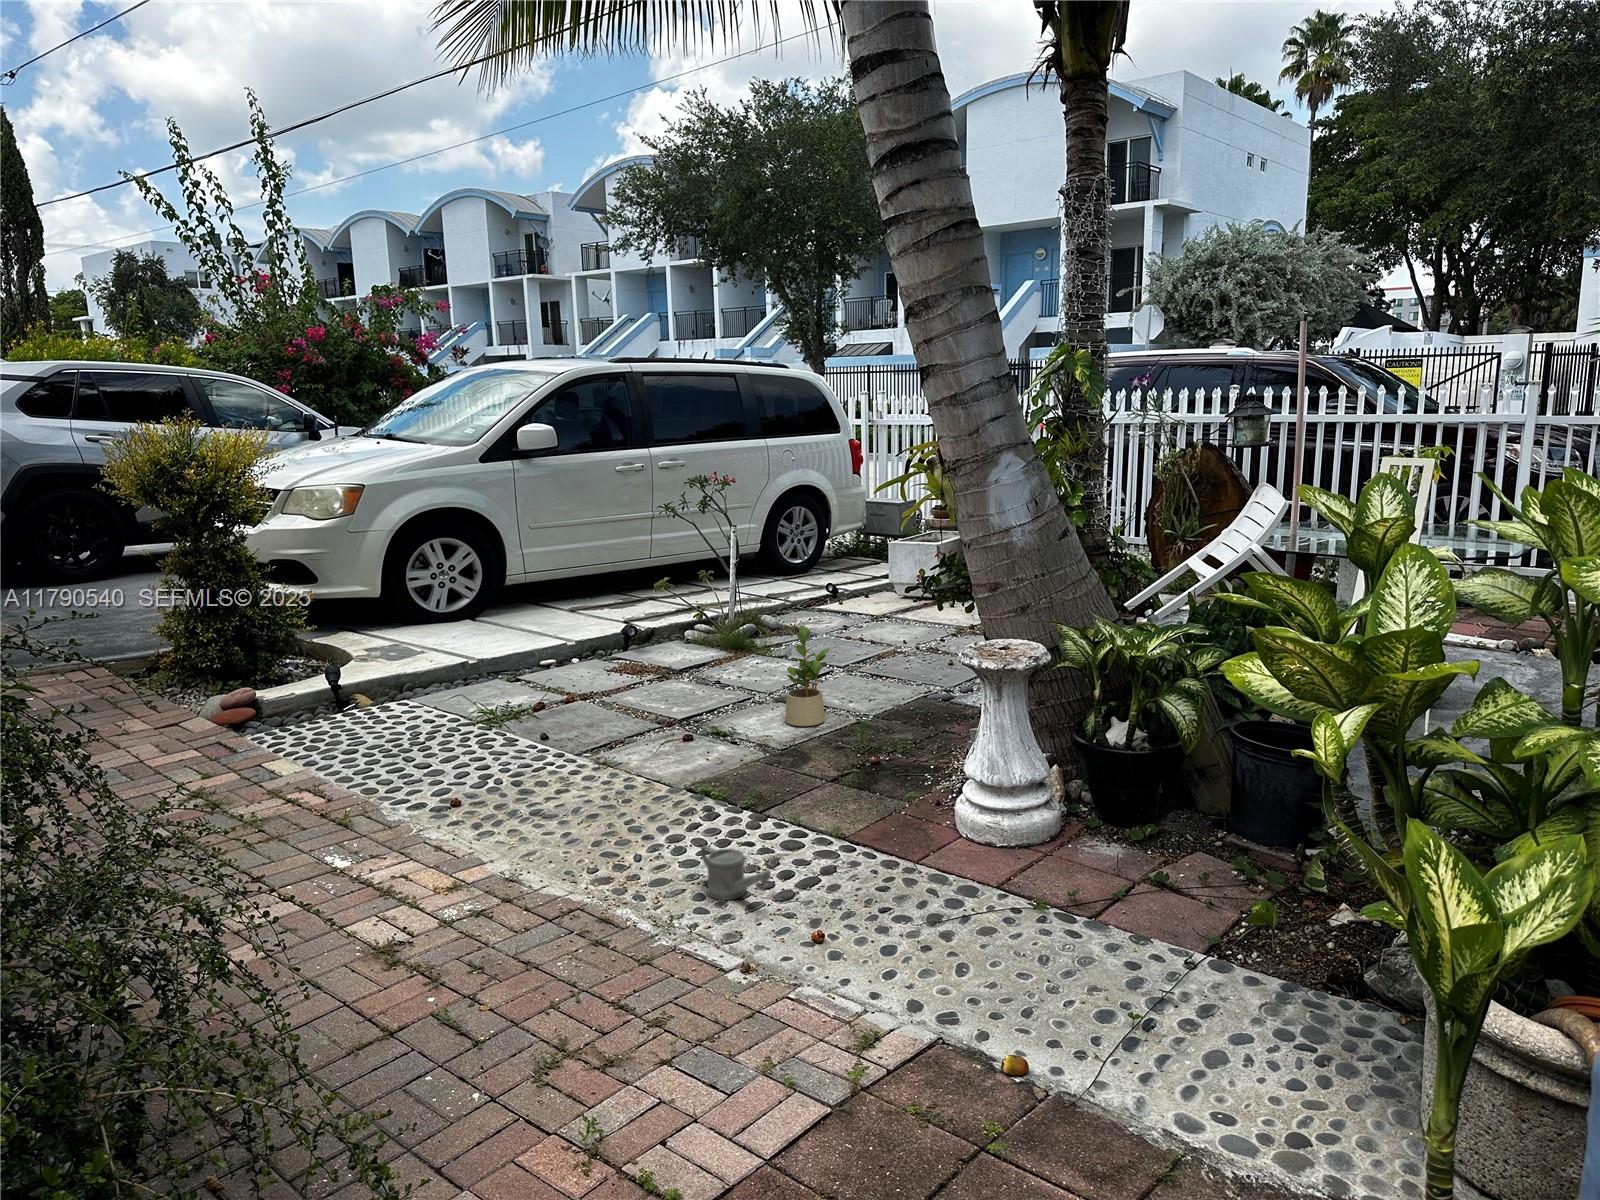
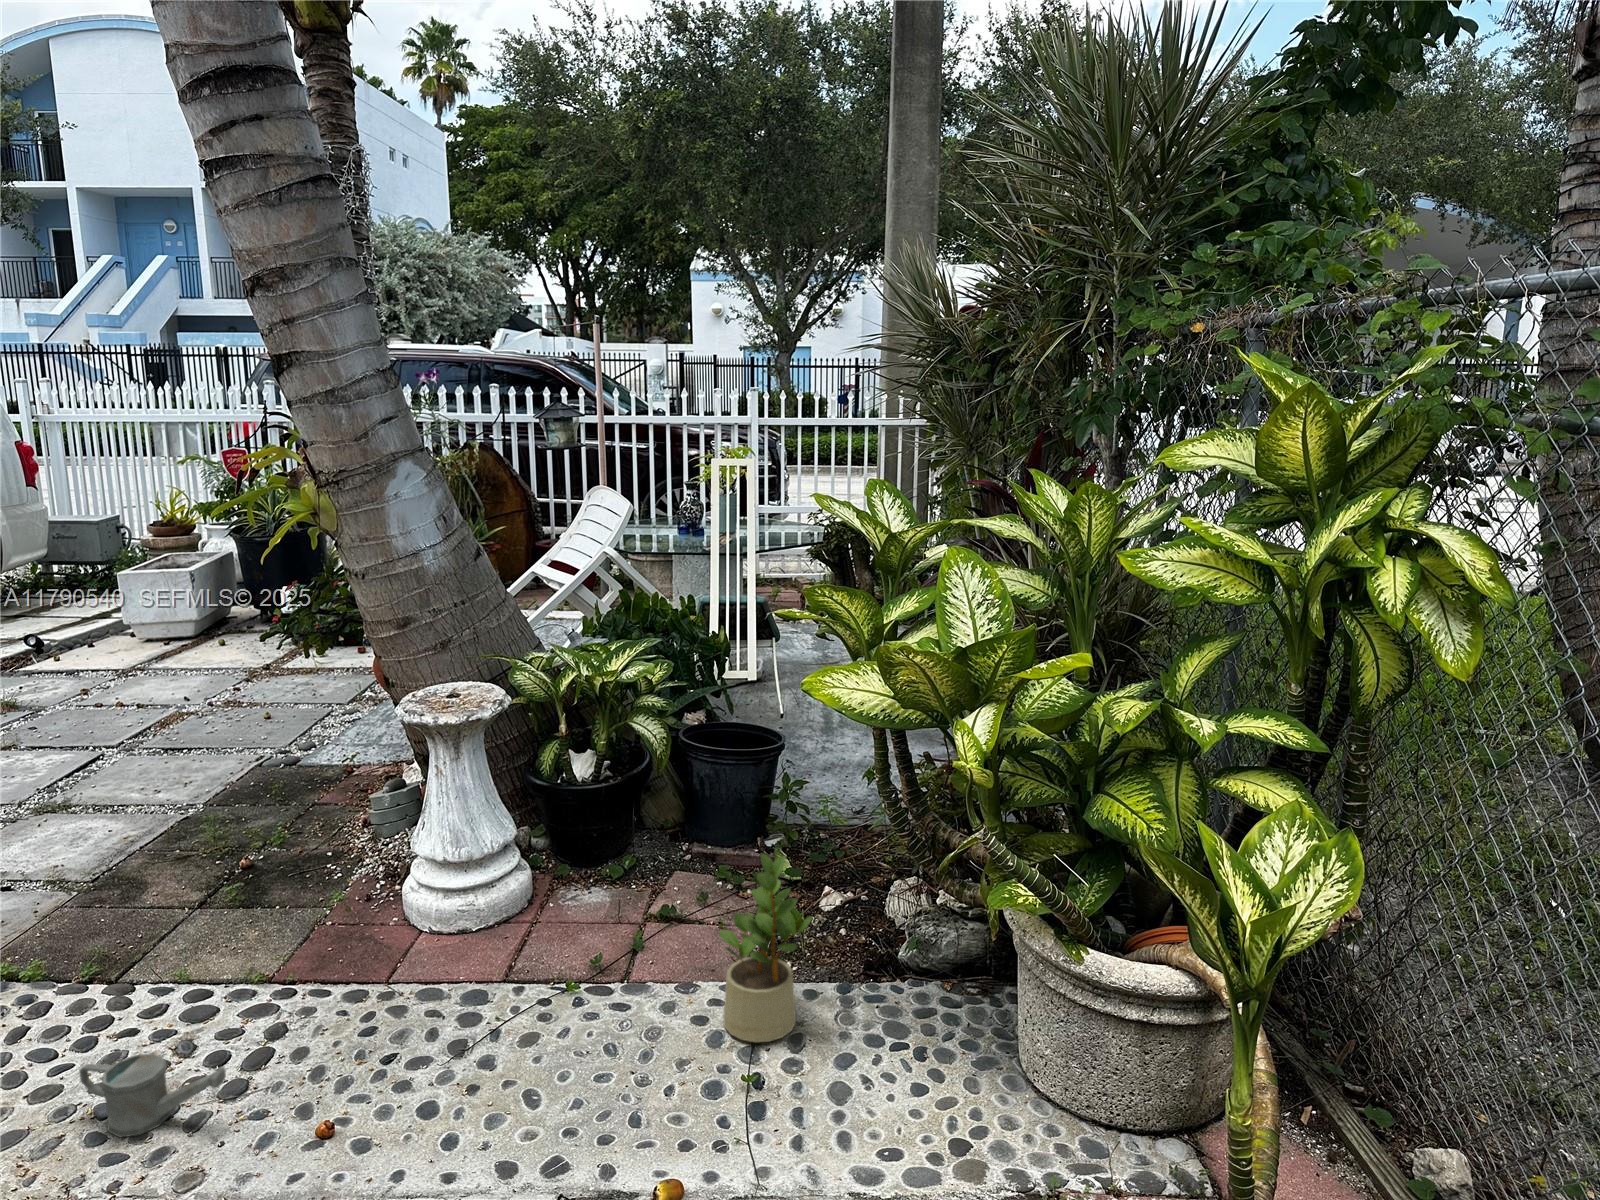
potted plant: present [785,626,830,726] -> present [719,854,812,1042]

